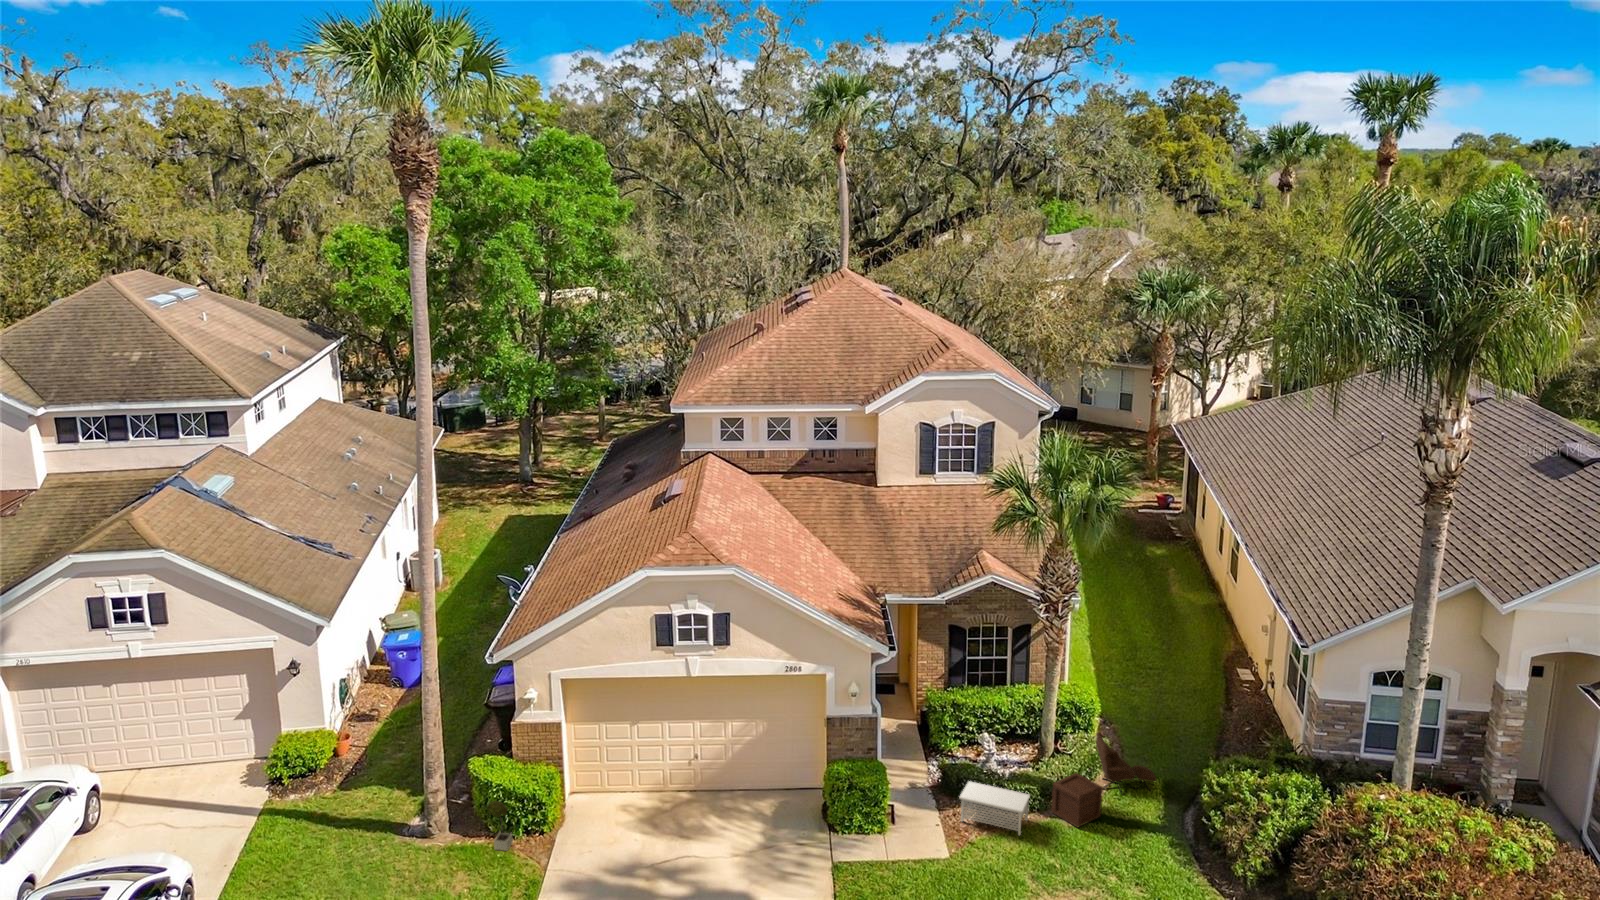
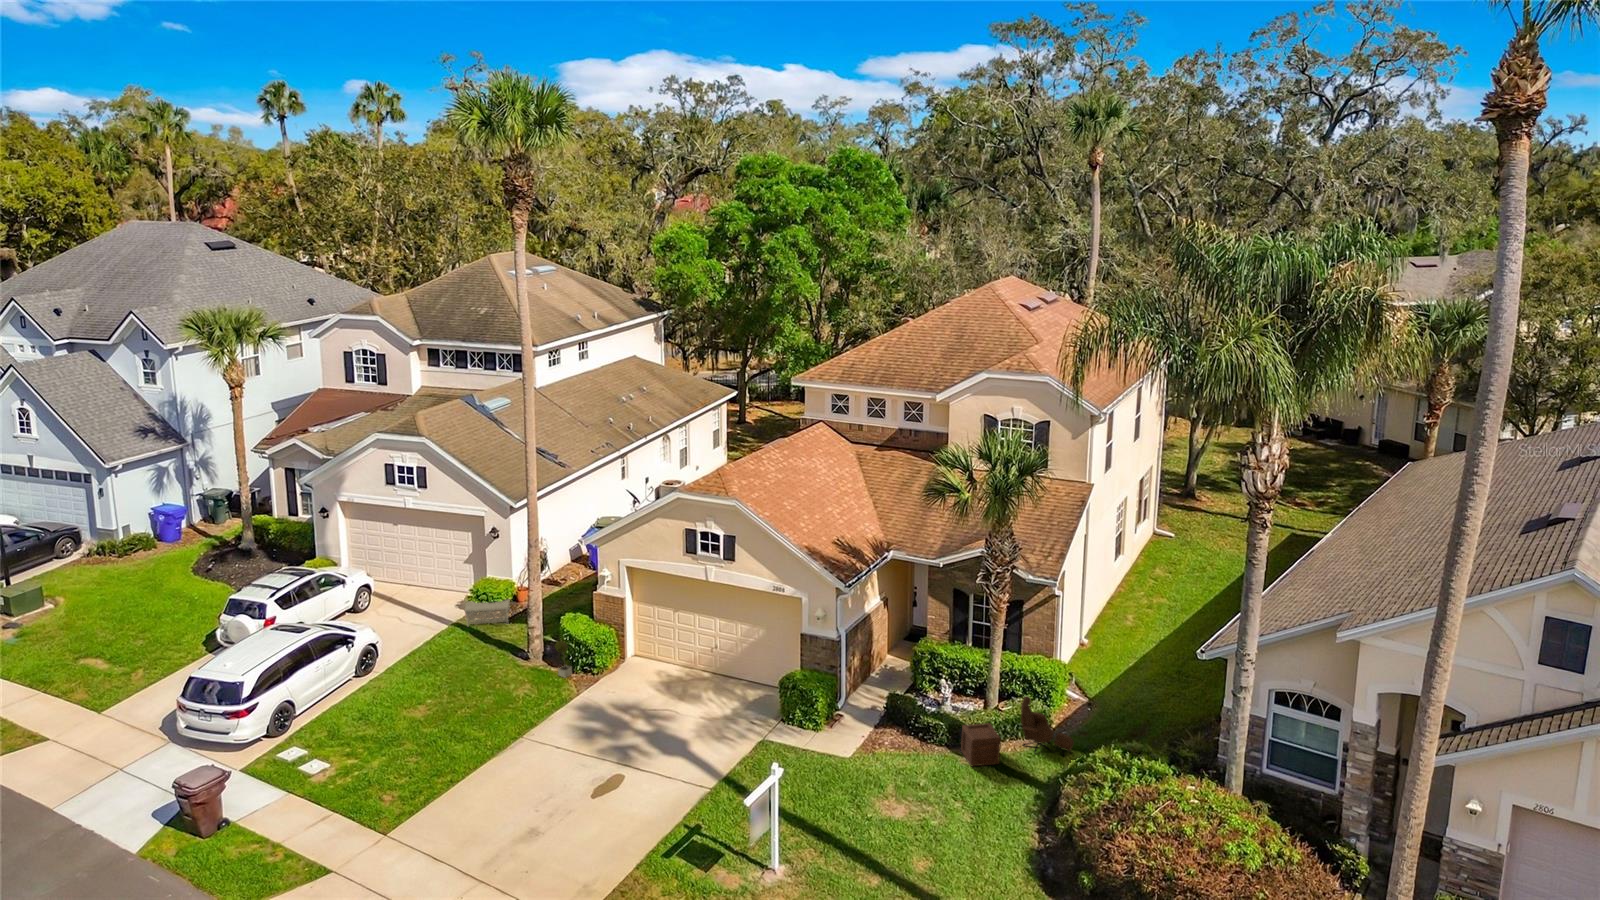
storage bench: present [959,781,1030,835] -> present [464,599,510,626]

